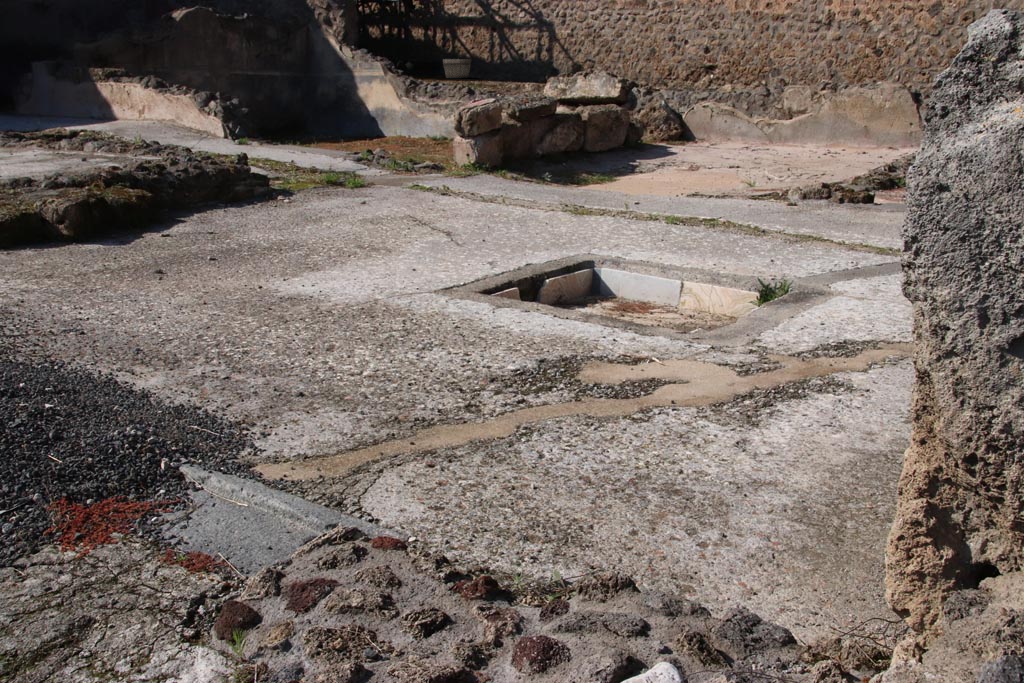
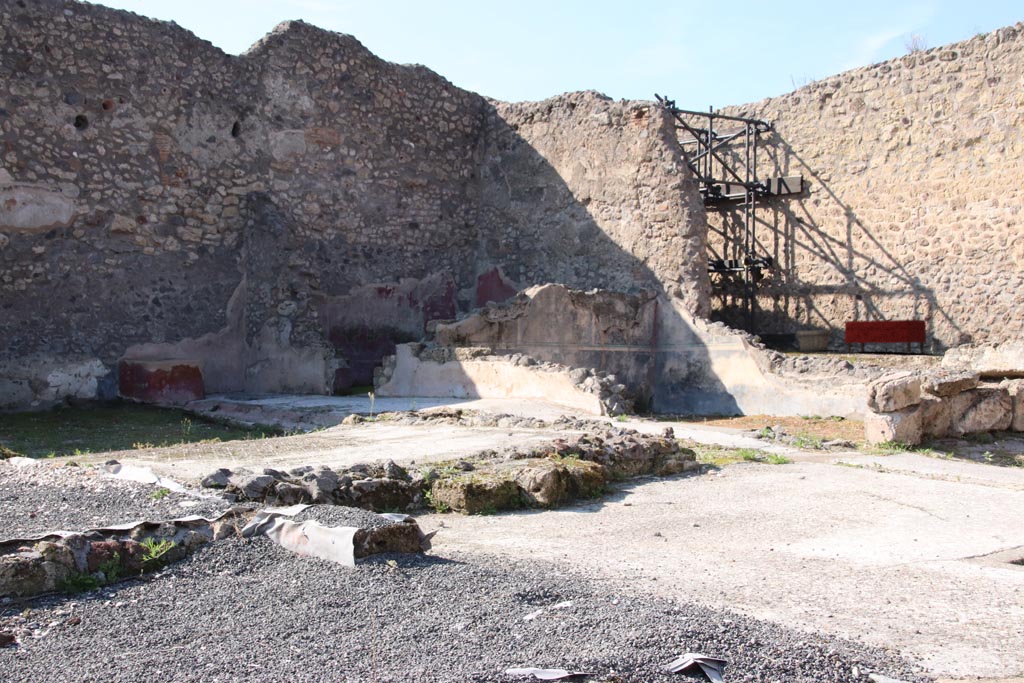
bench: none [481,51,547,81] -> present [845,320,926,353]

